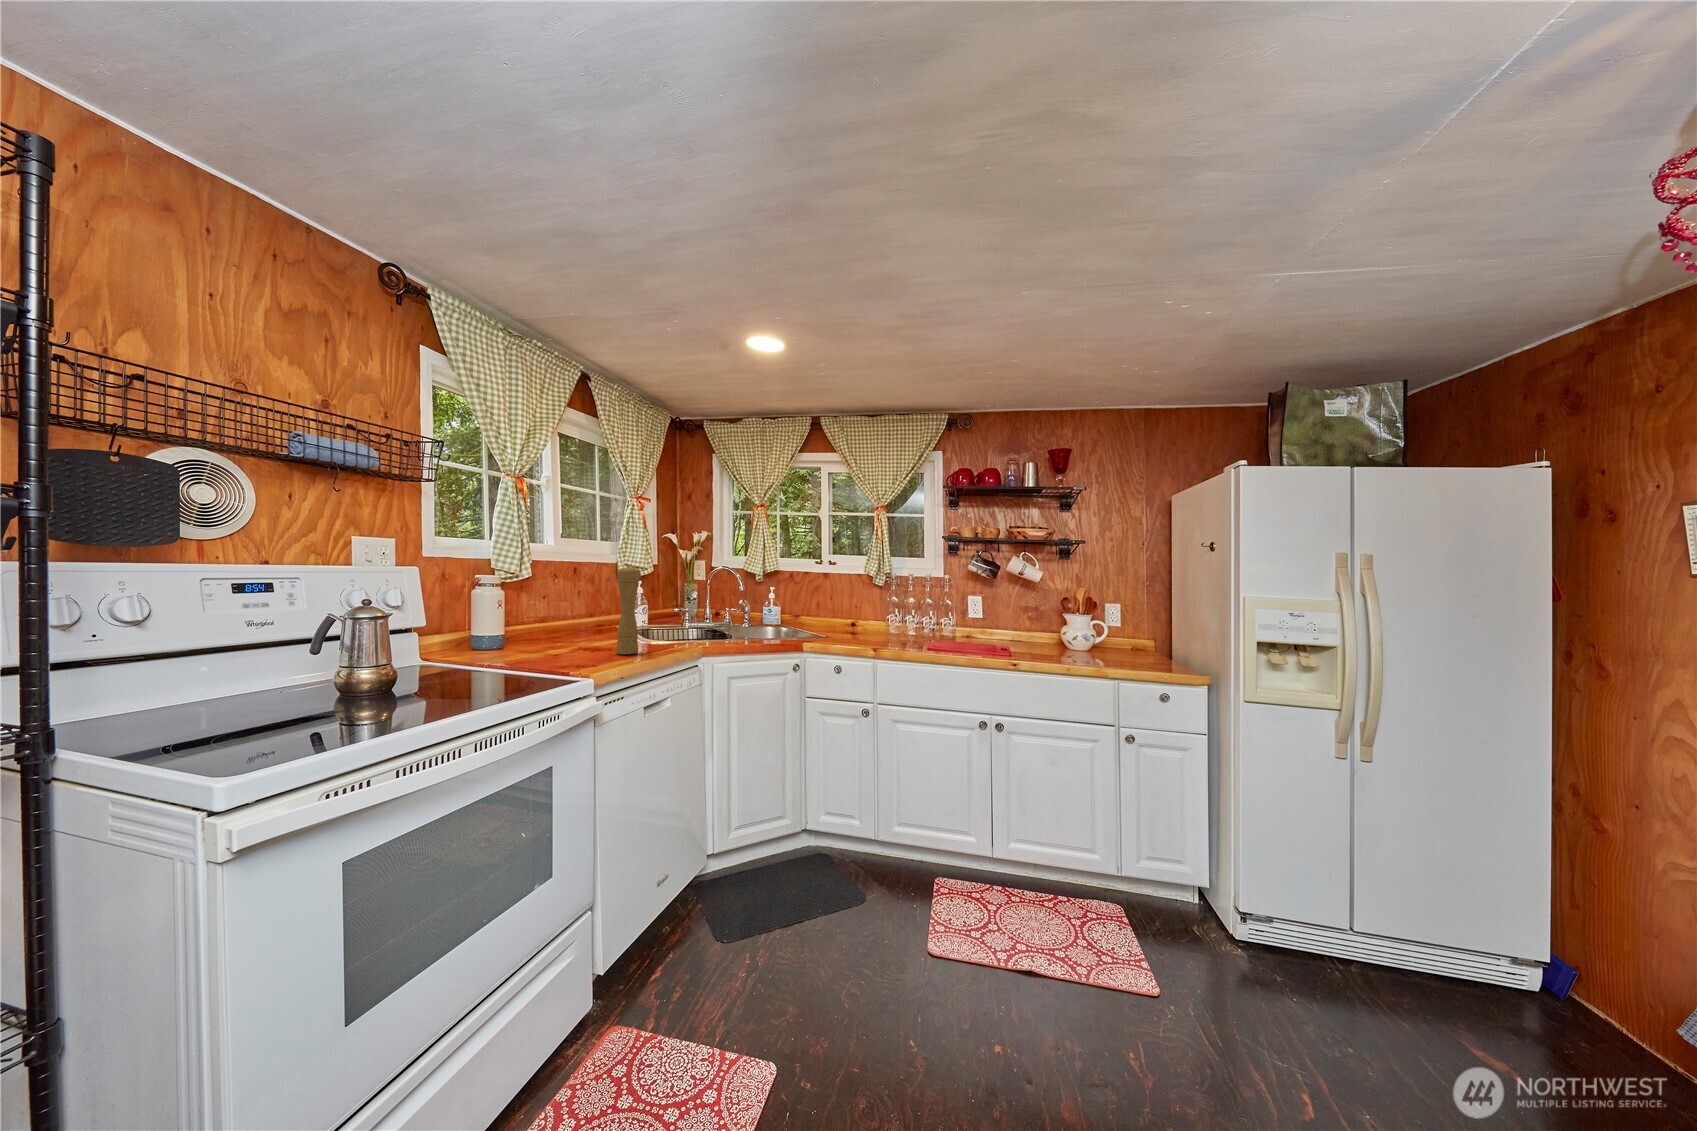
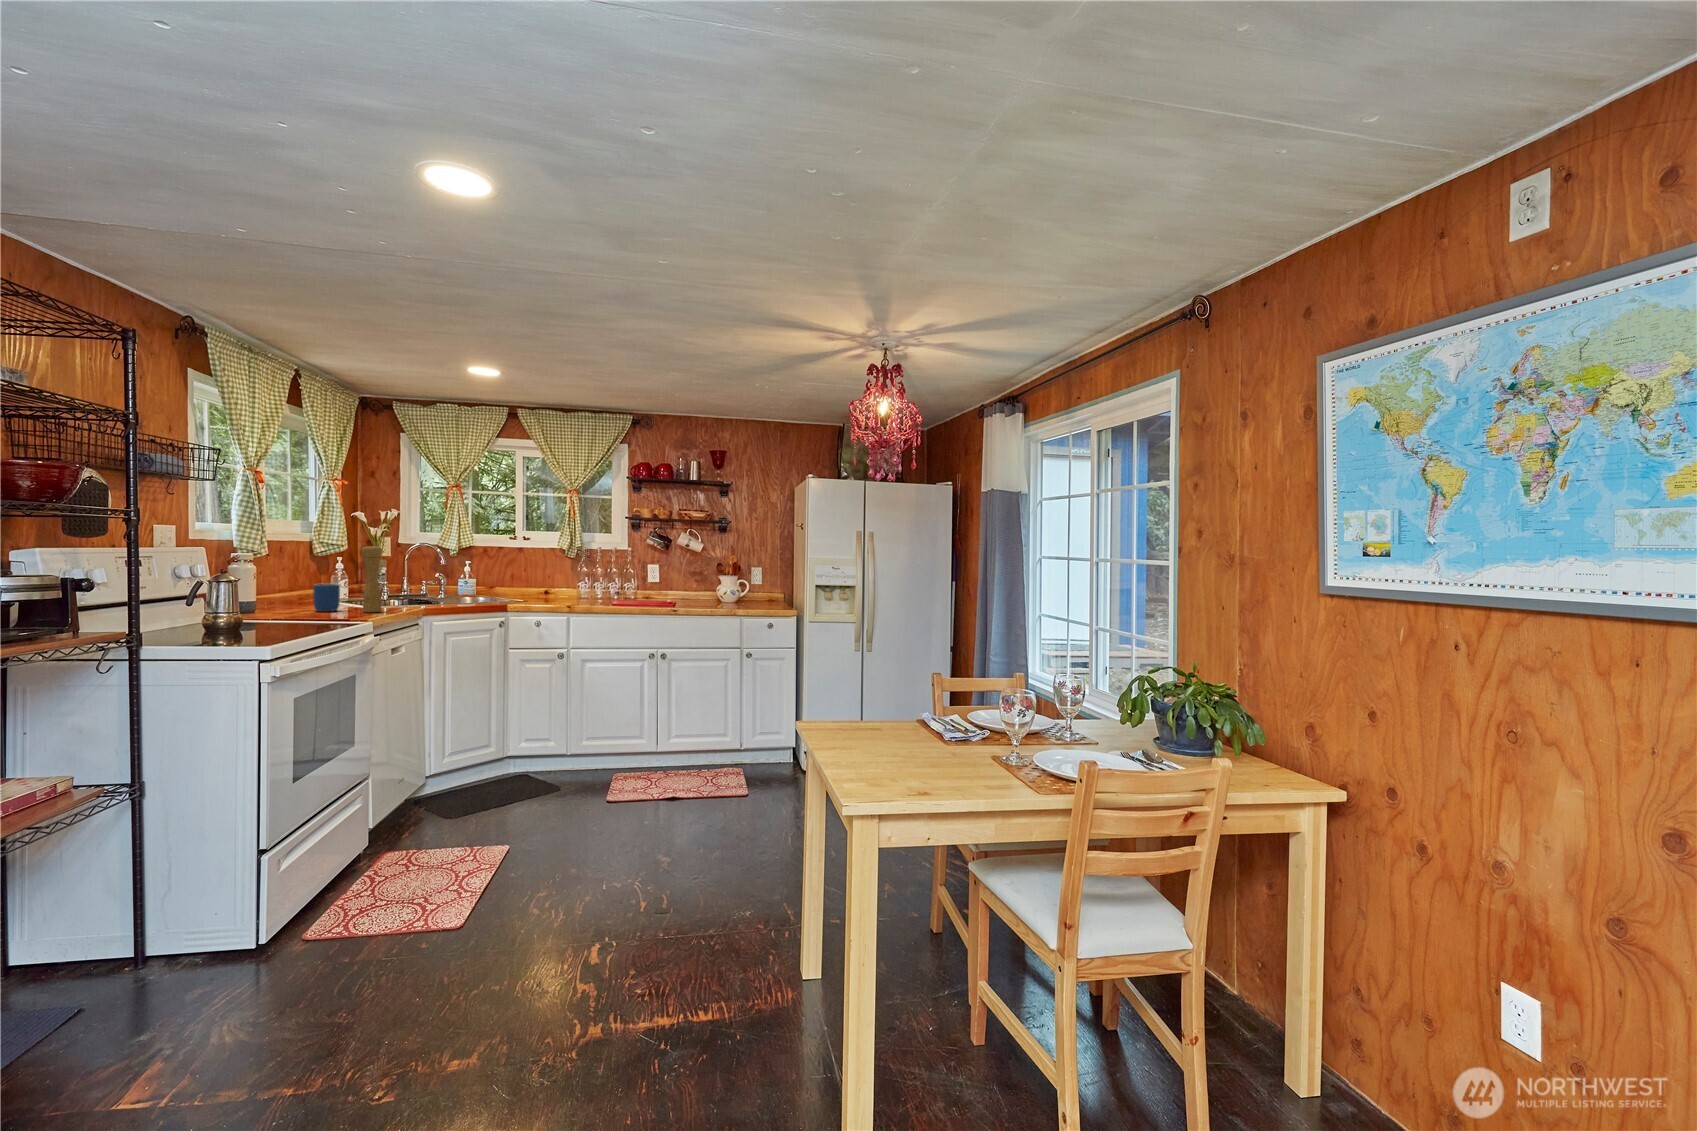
mug: none [566,614,597,651] -> present [313,583,340,612]

